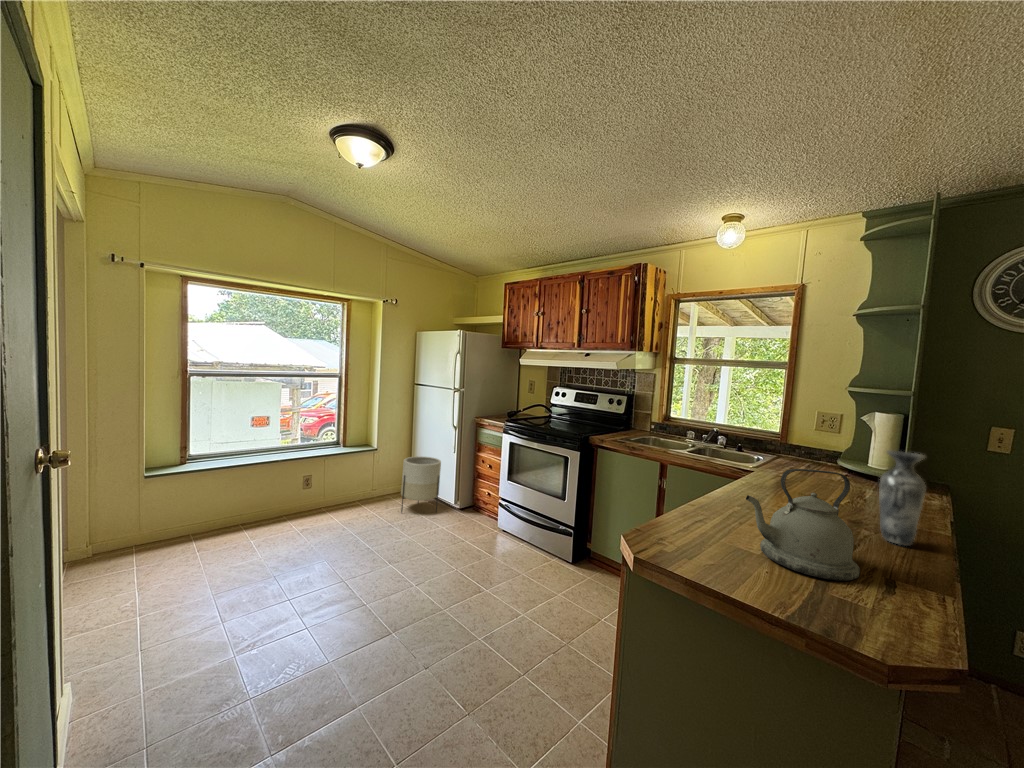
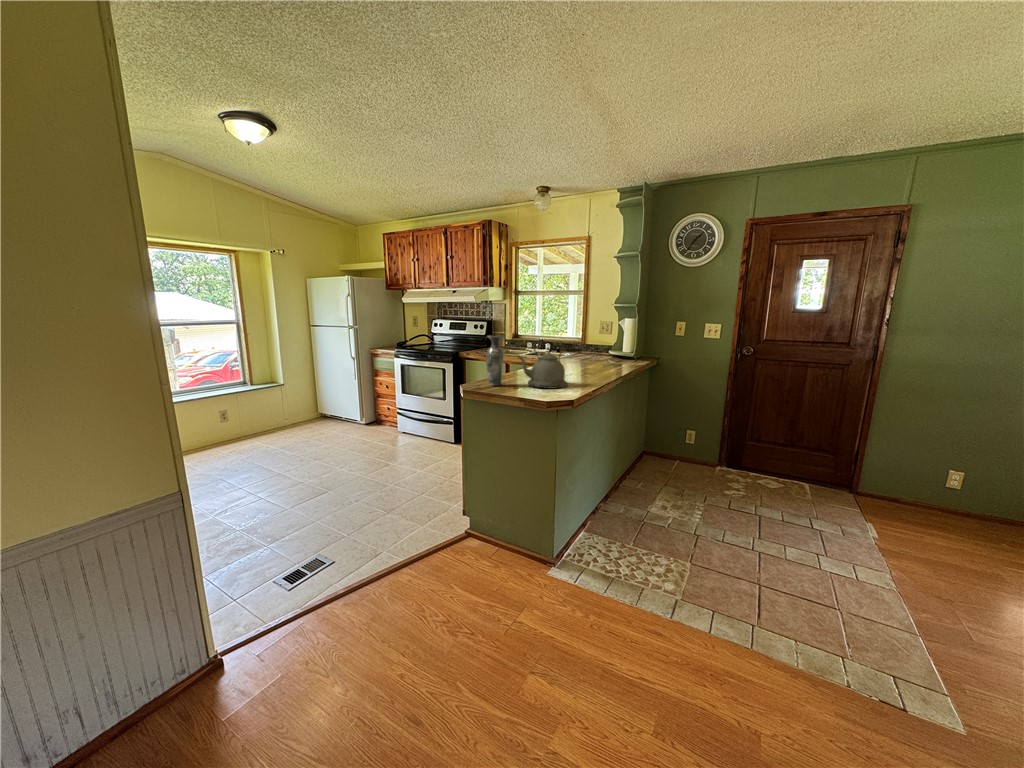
vase: present [879,450,925,546] -> present [486,335,504,386]
planter: present [401,457,441,513] -> none [311,386,347,432]

